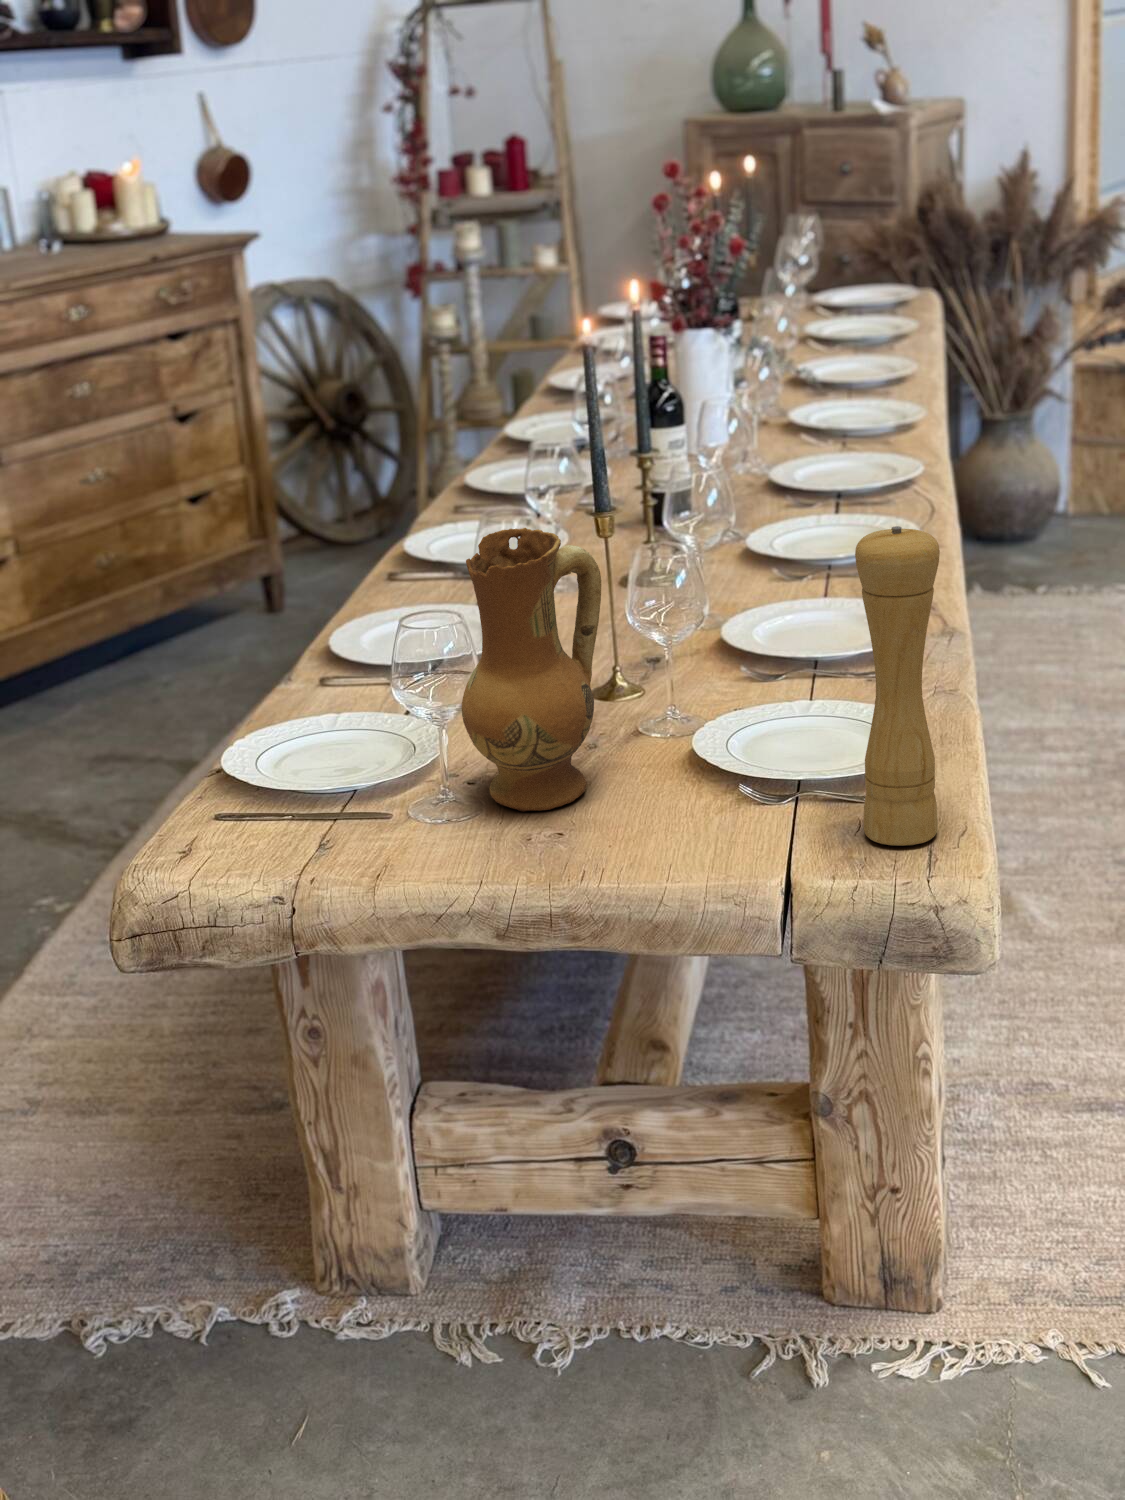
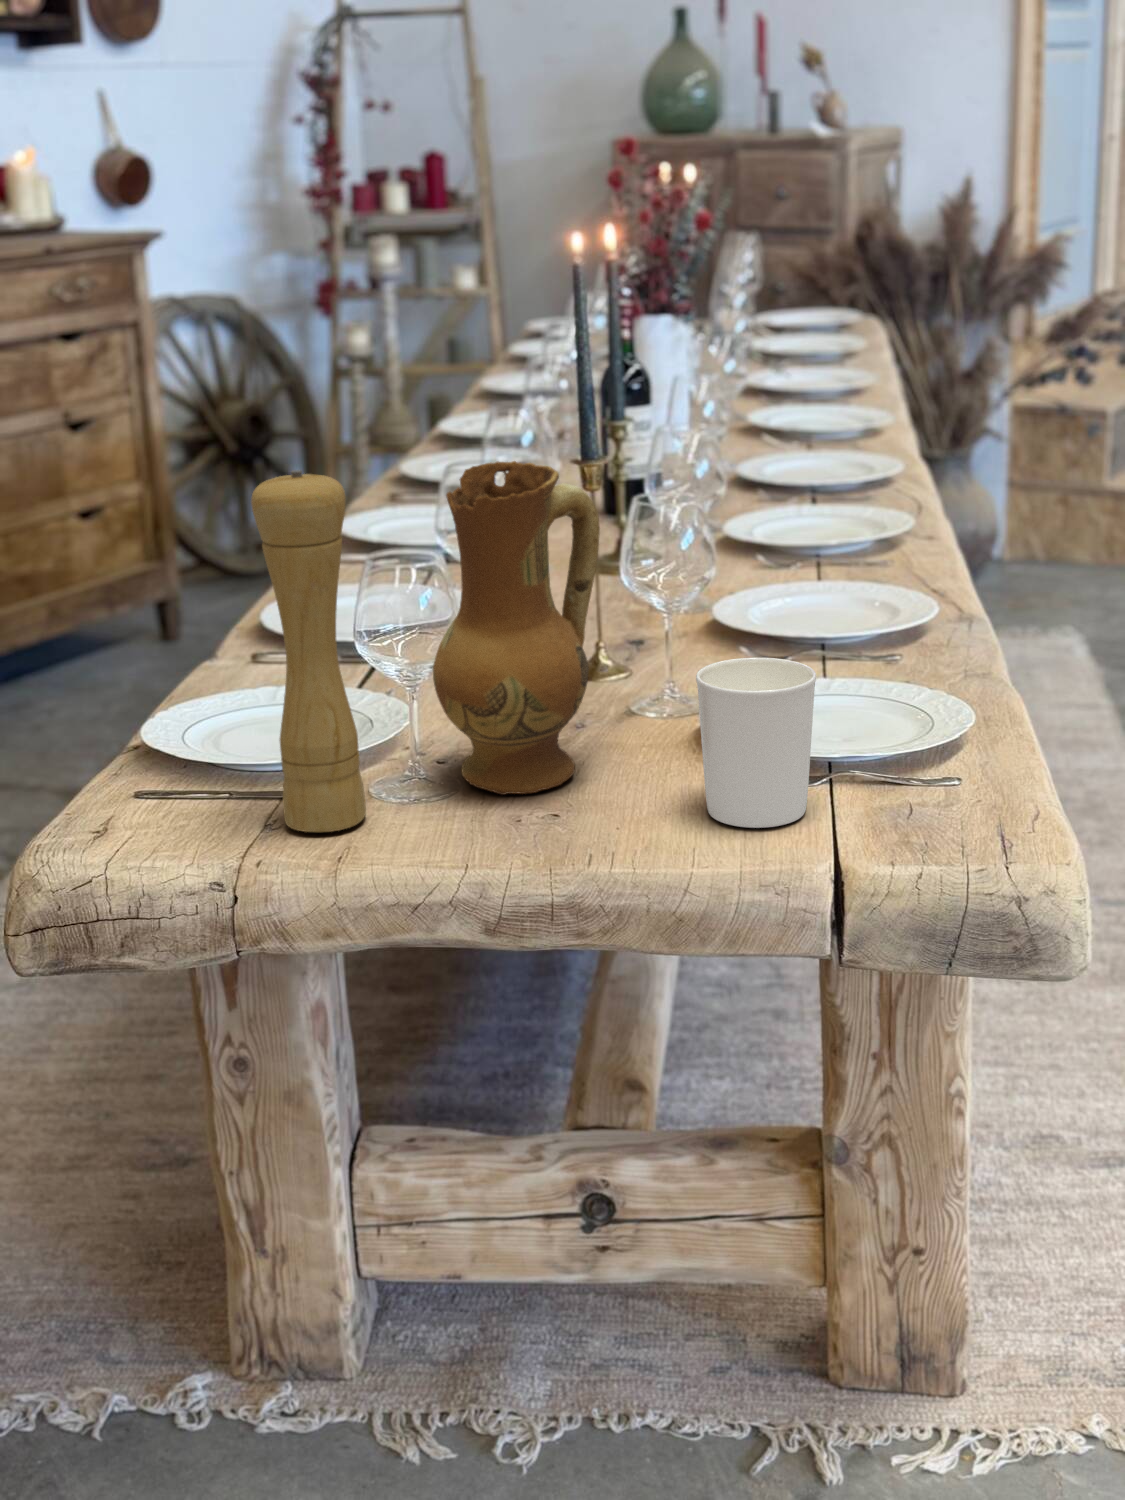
pepper mill: present [855,526,940,846] -> present [251,470,366,832]
candle holder: none [679,694,782,842] -> present [696,658,816,828]

